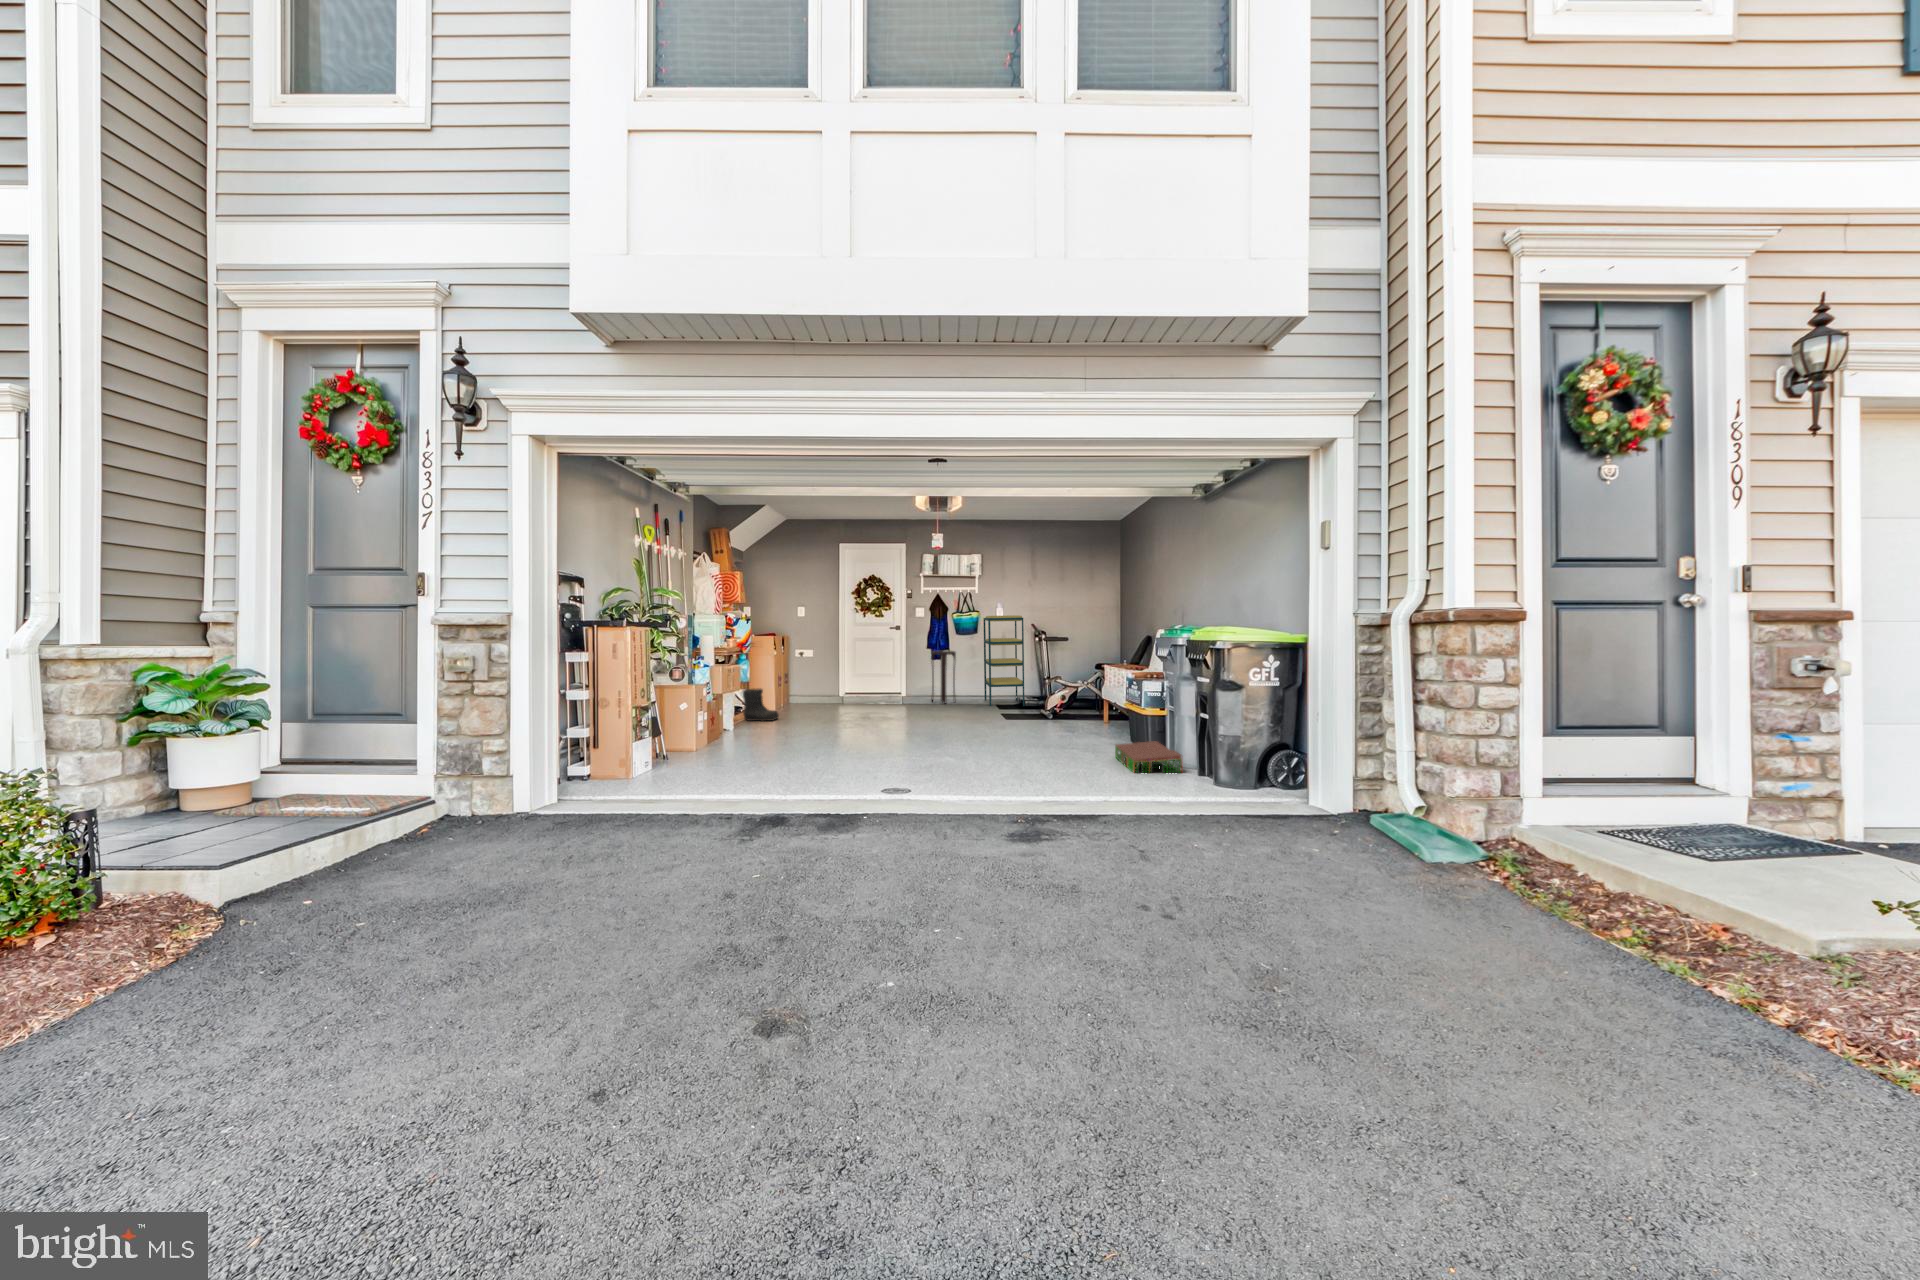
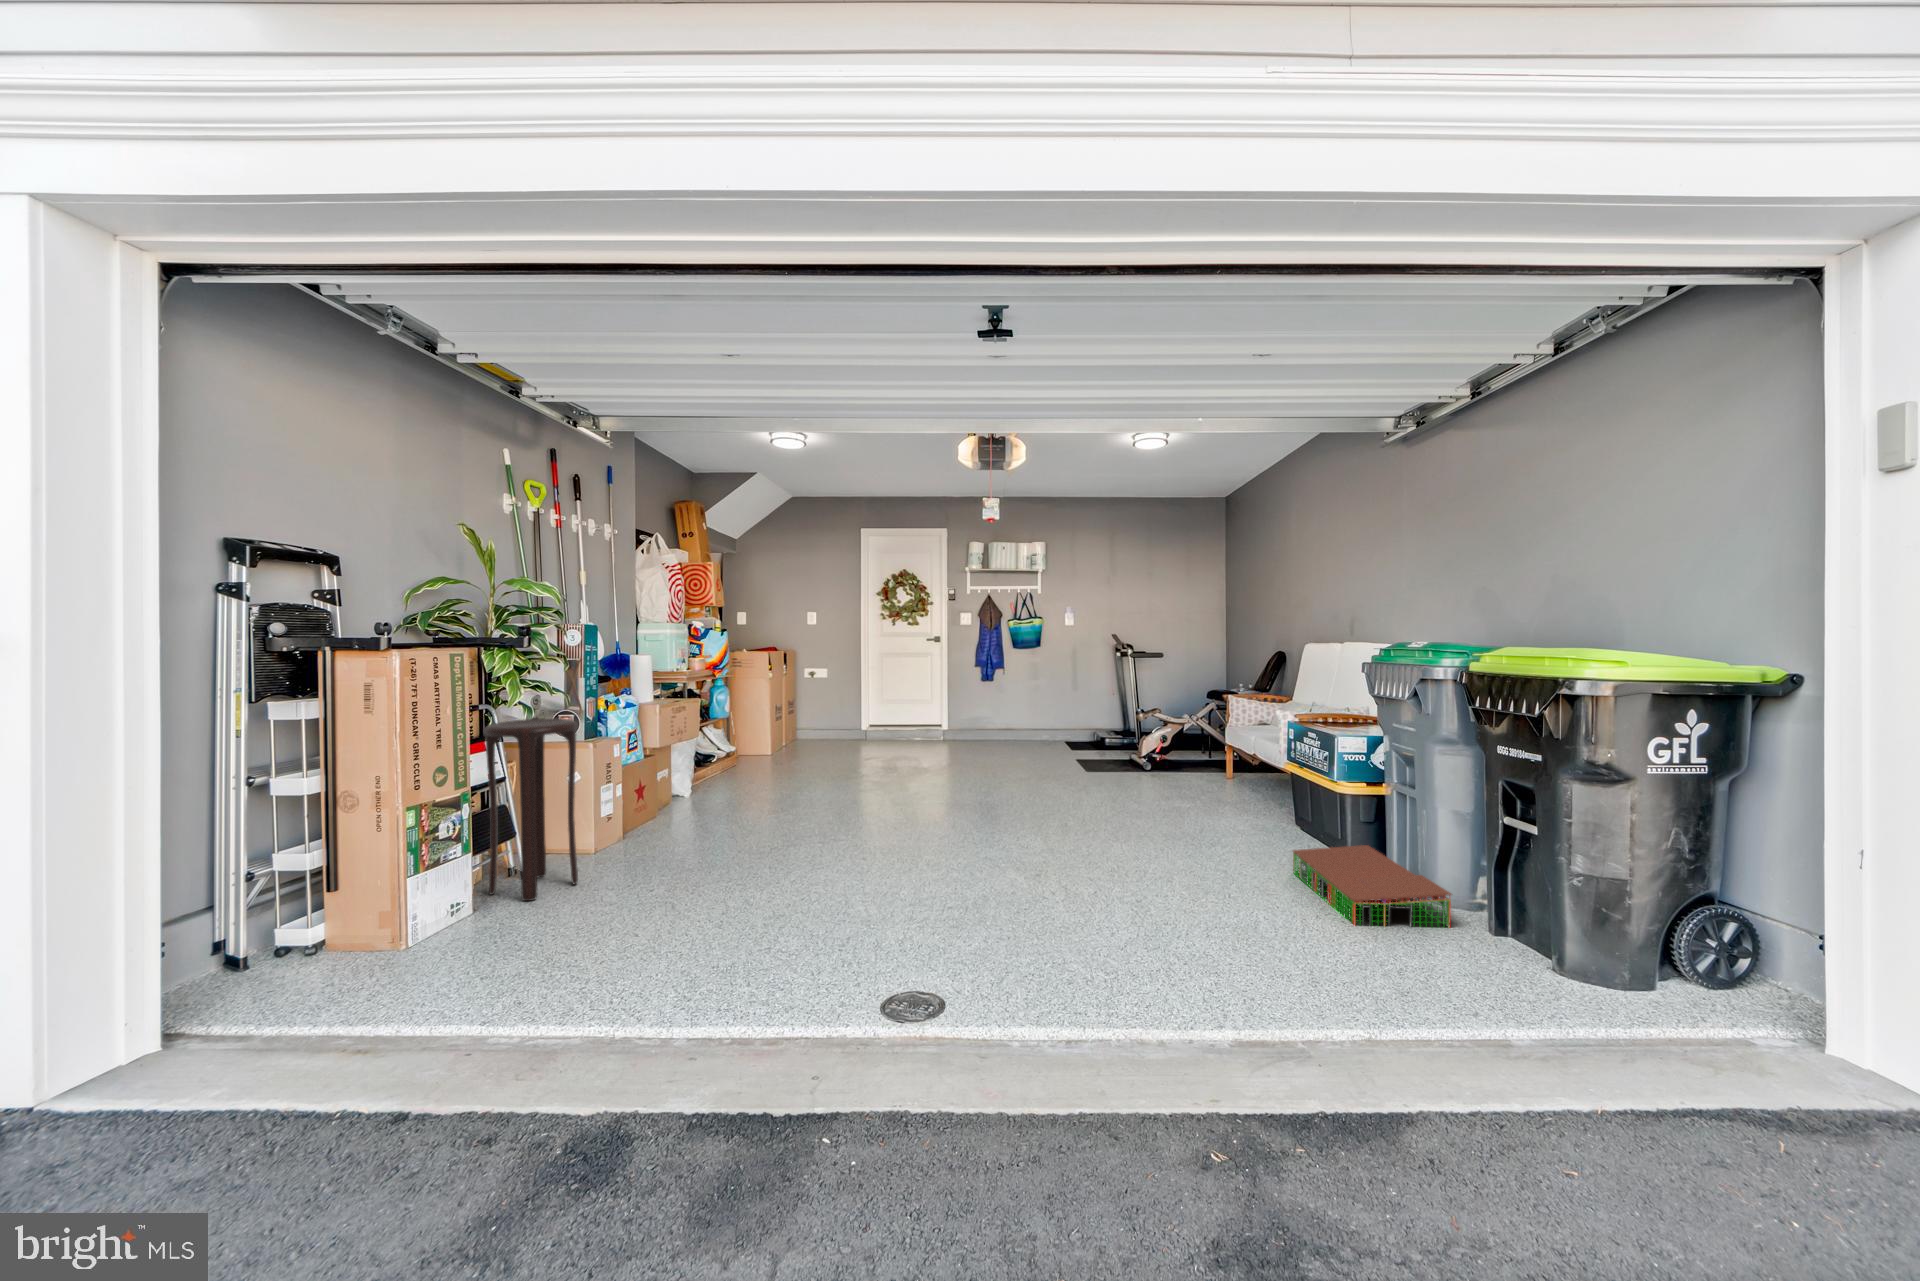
shelving unit: present [983,615,1024,706] -> none [1049,623,1107,747]
stool: present [931,651,956,704] -> present [484,718,578,901]
boots: present [743,688,779,721] -> none [713,727,766,774]

